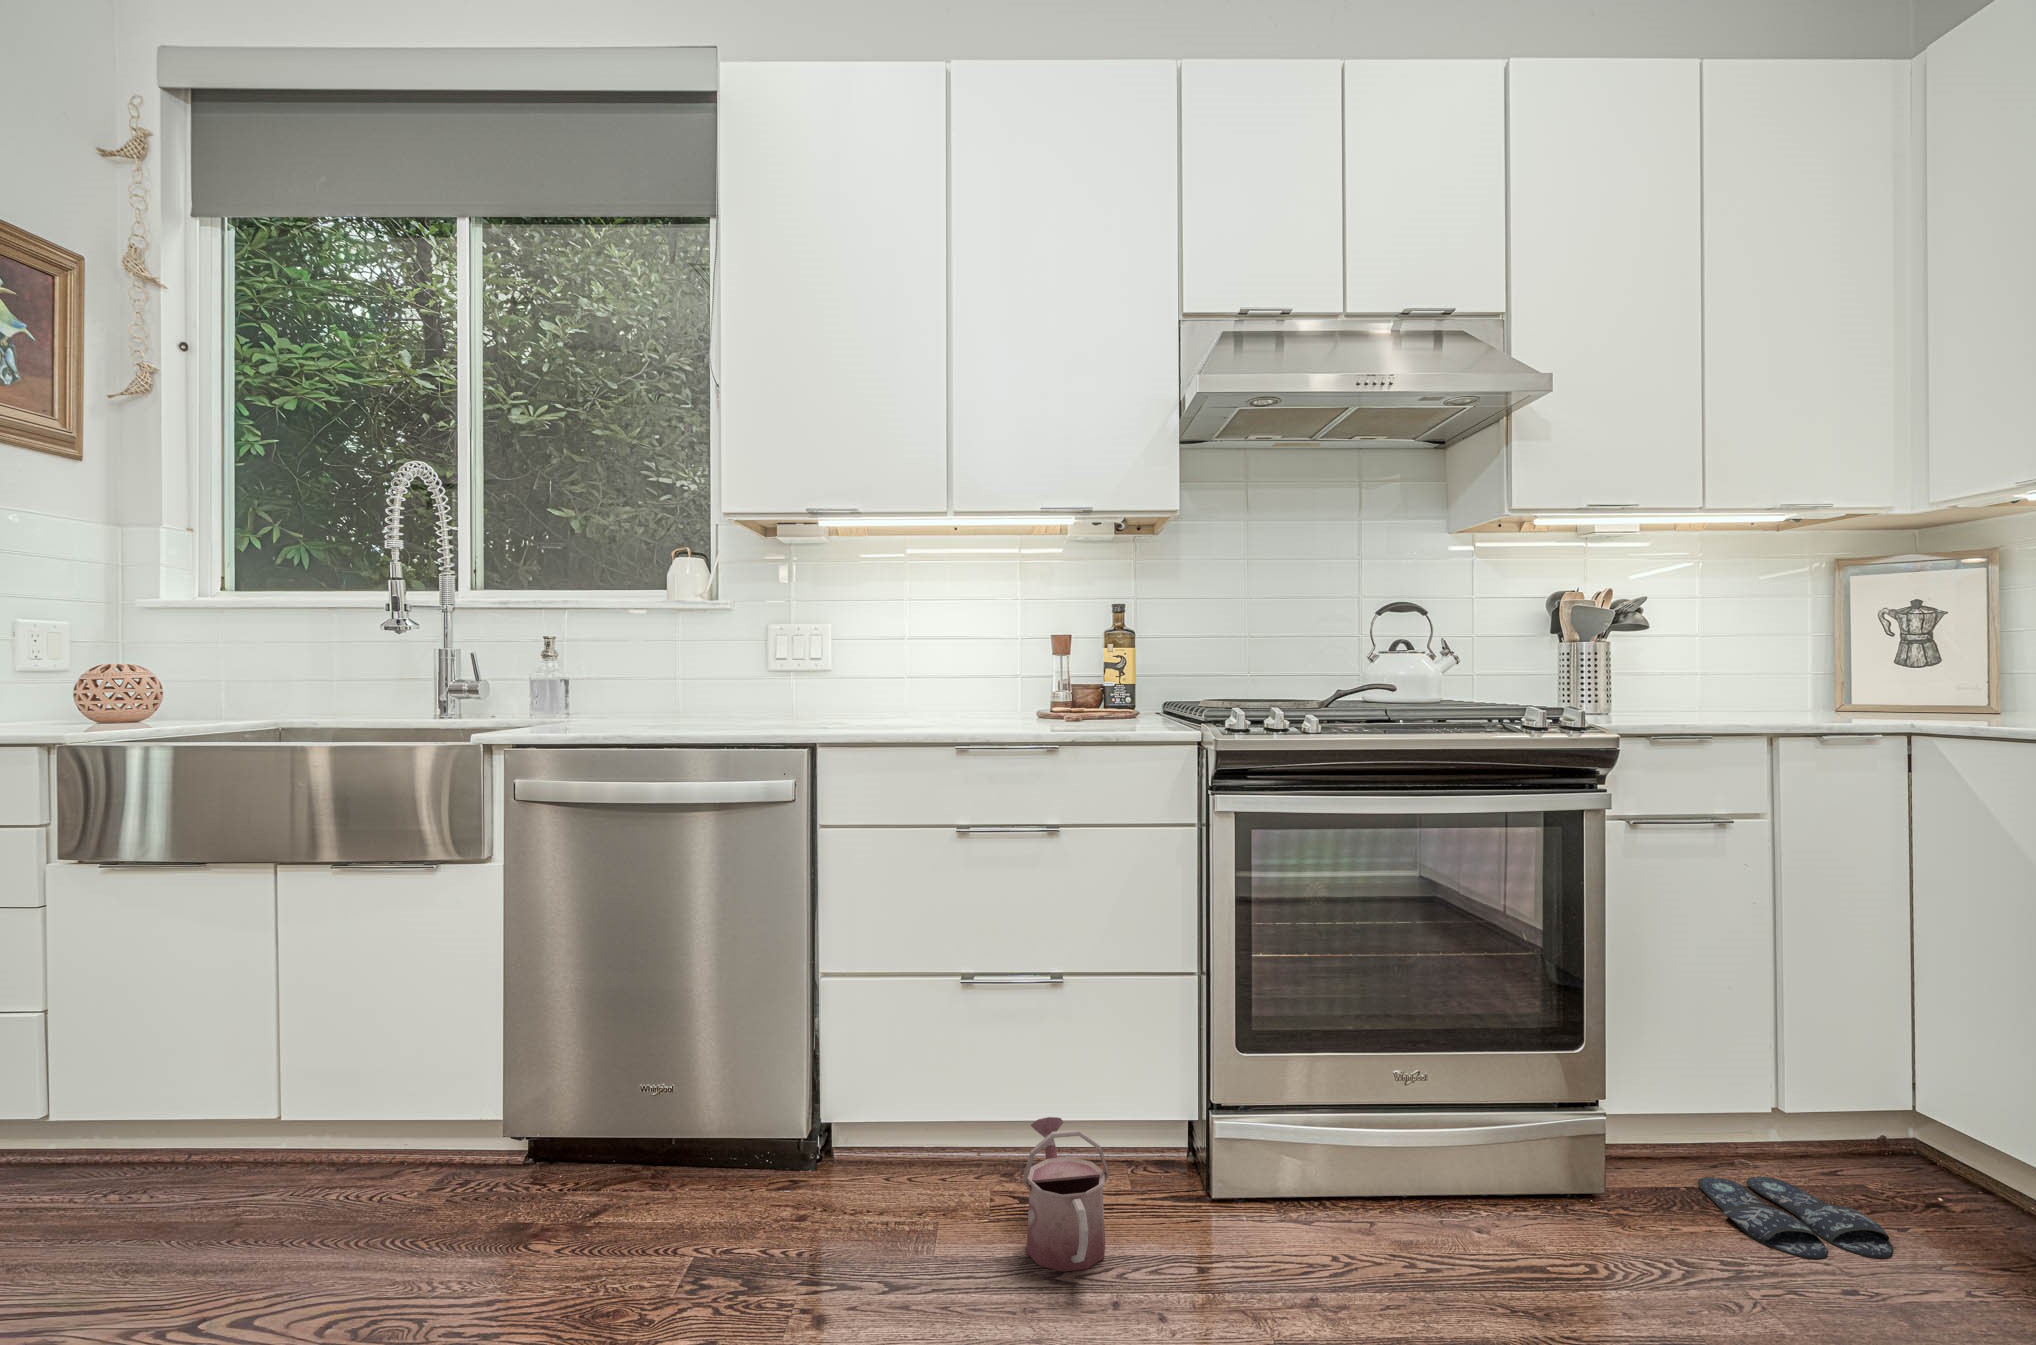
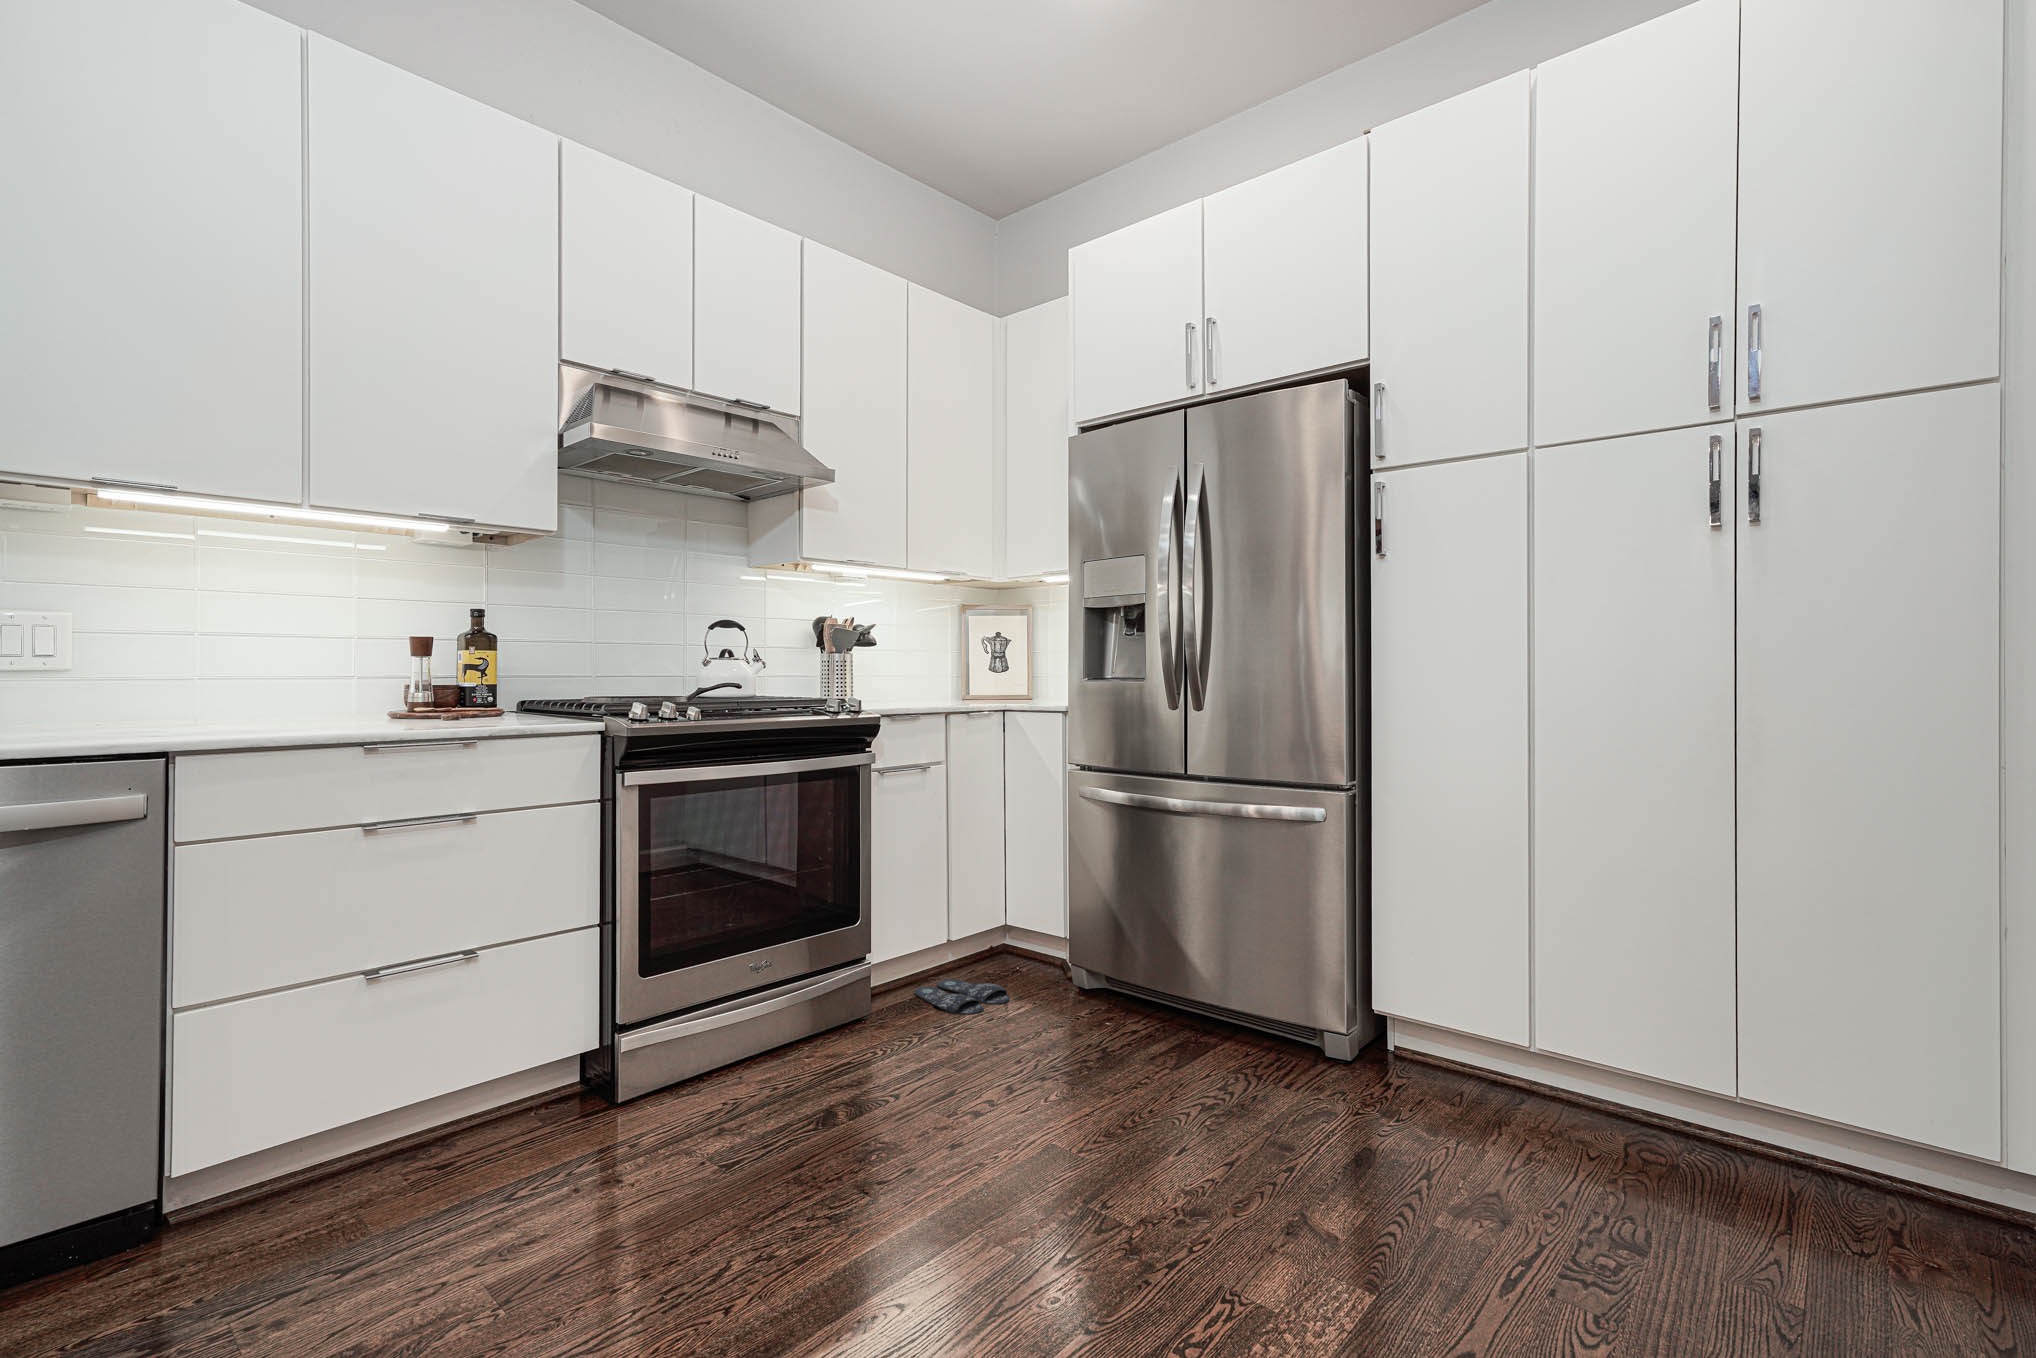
watering can: present [1022,1117,1110,1272] -> none [449,1070,546,1195]

